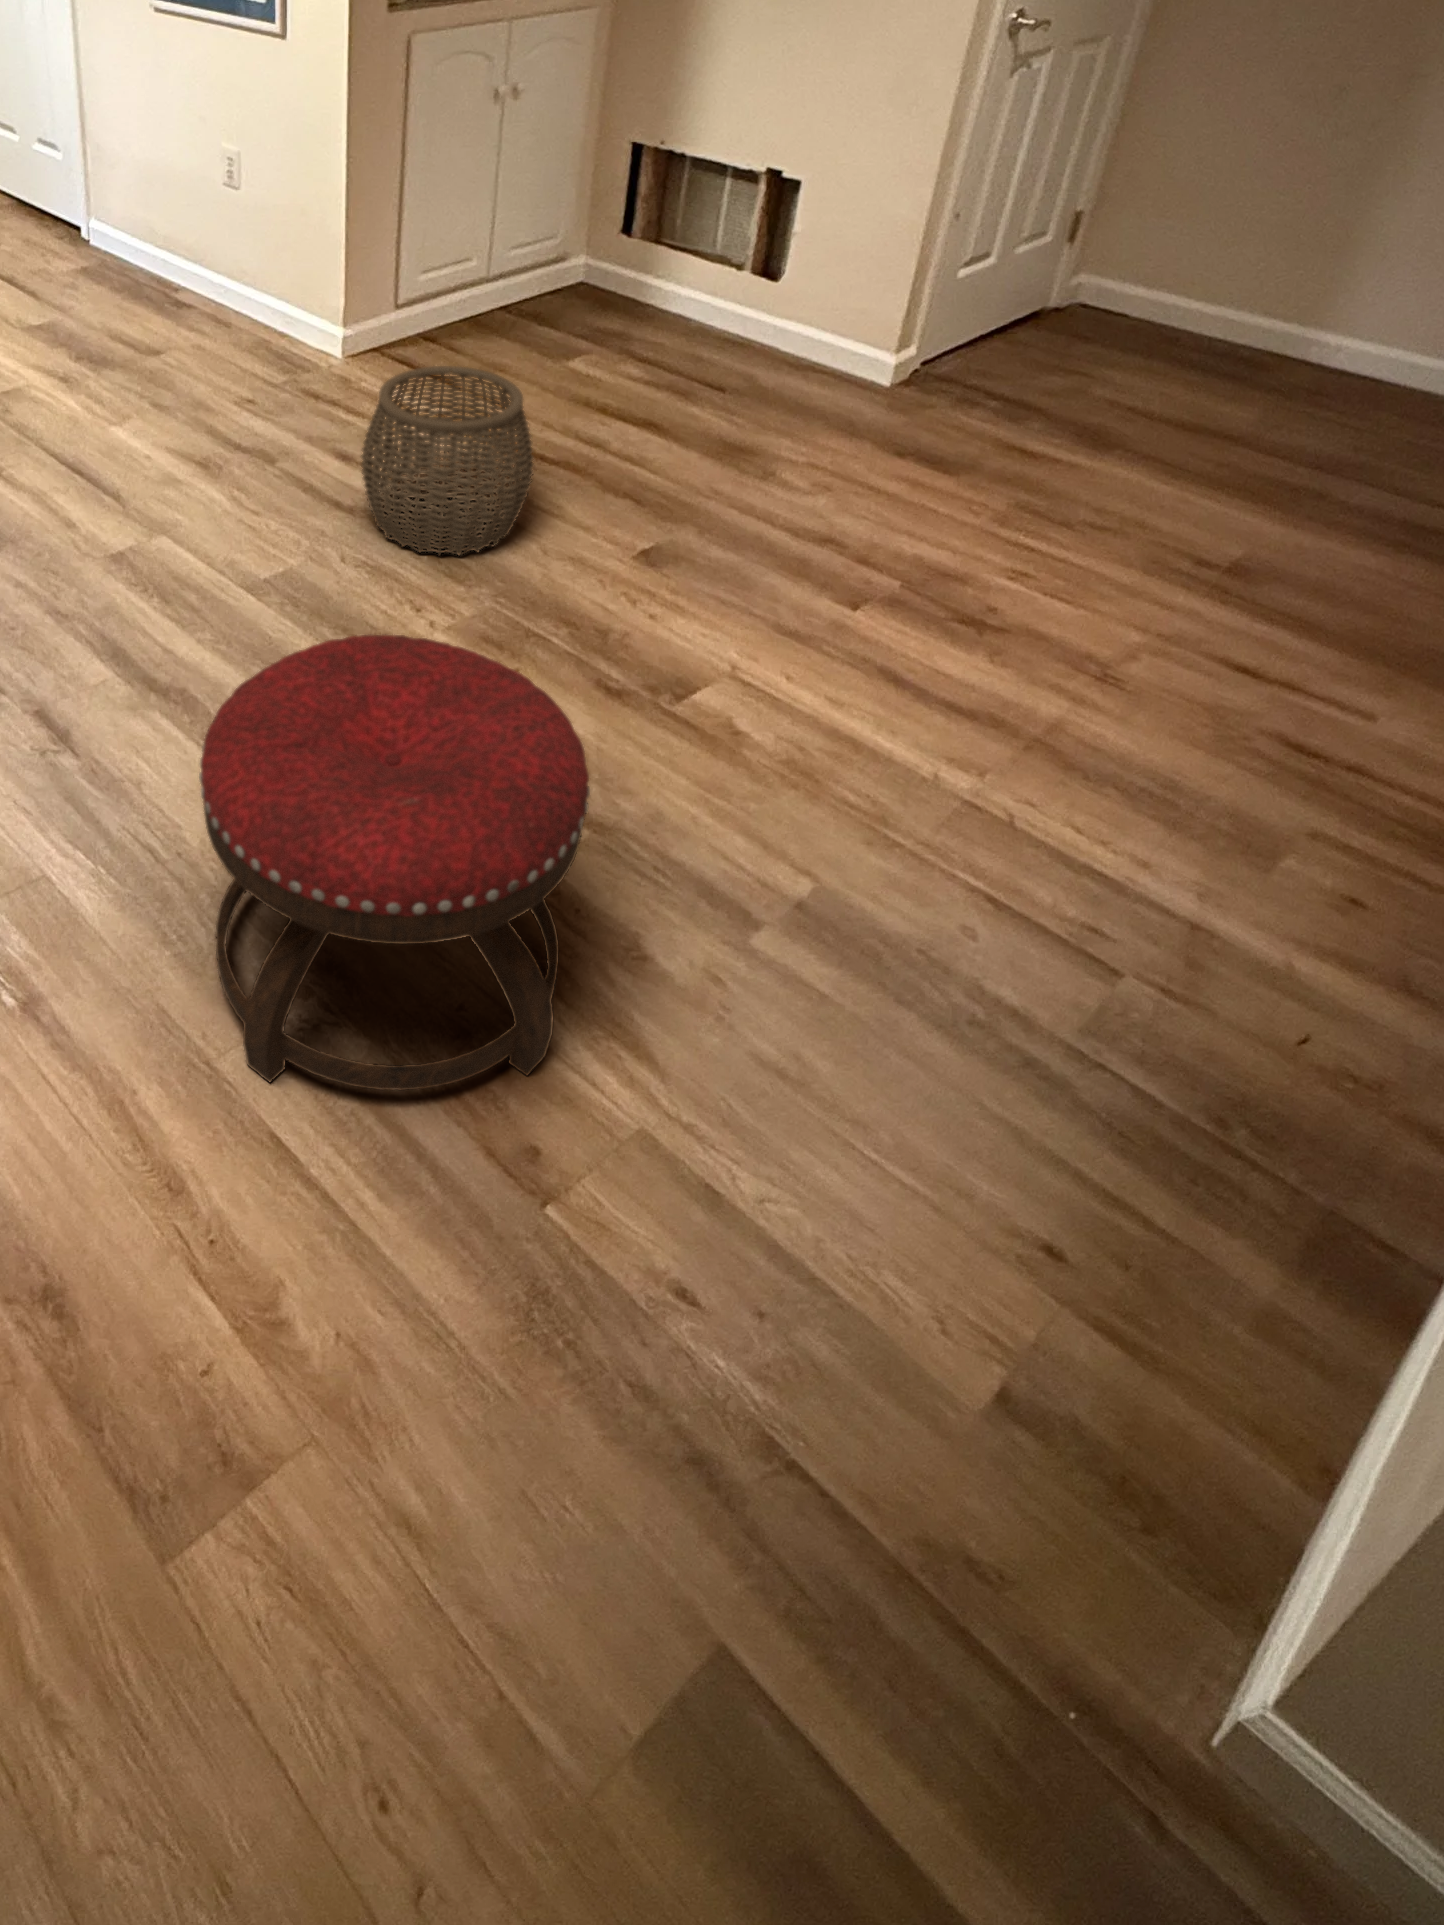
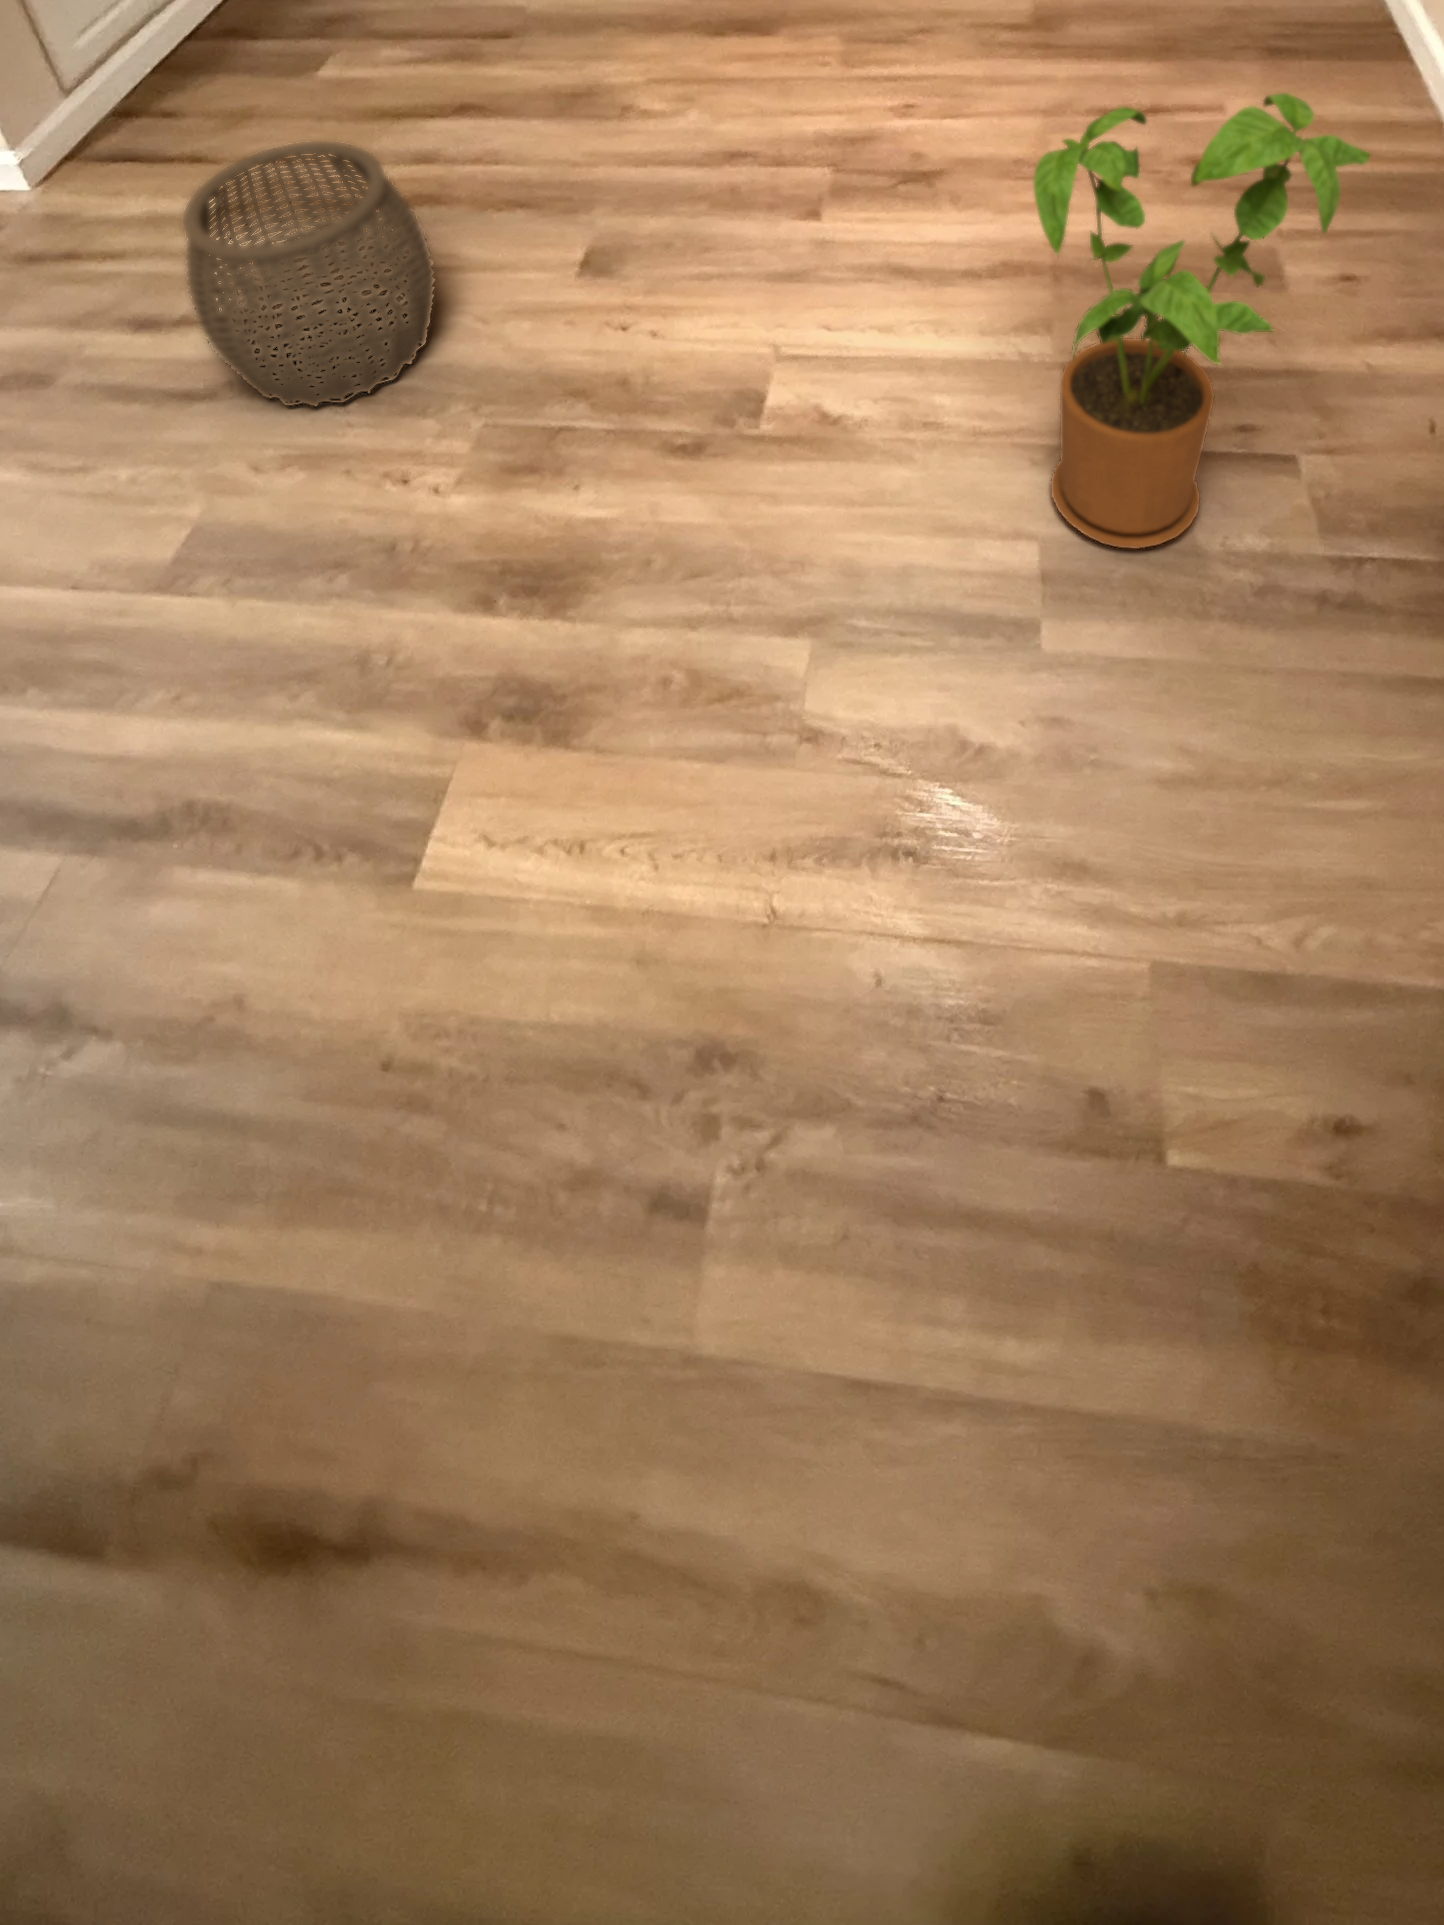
house plant: none [850,548,1226,941] -> present [1034,93,1370,549]
ottoman: present [199,635,590,1090] -> none [421,559,1015,1302]

